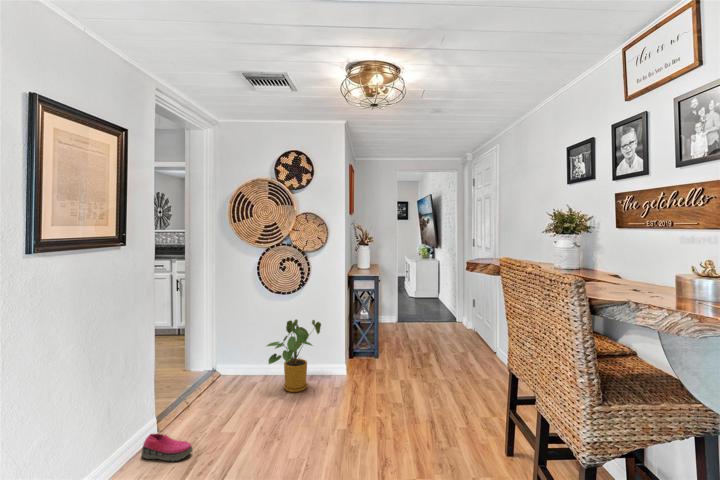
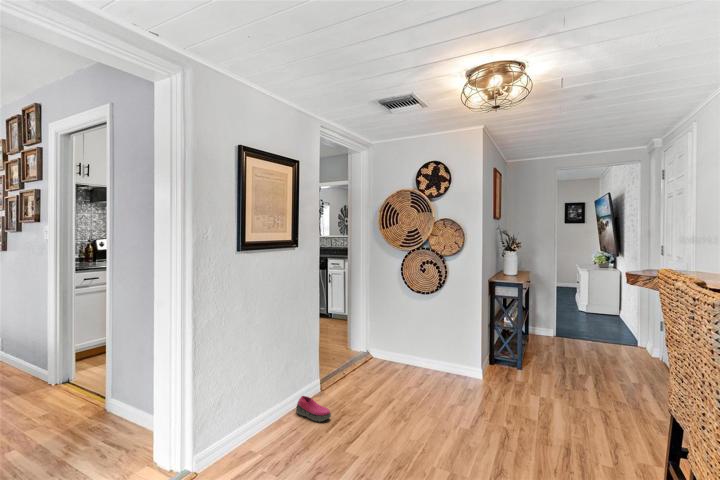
house plant: present [267,319,321,392] -> none [401,319,457,387]

